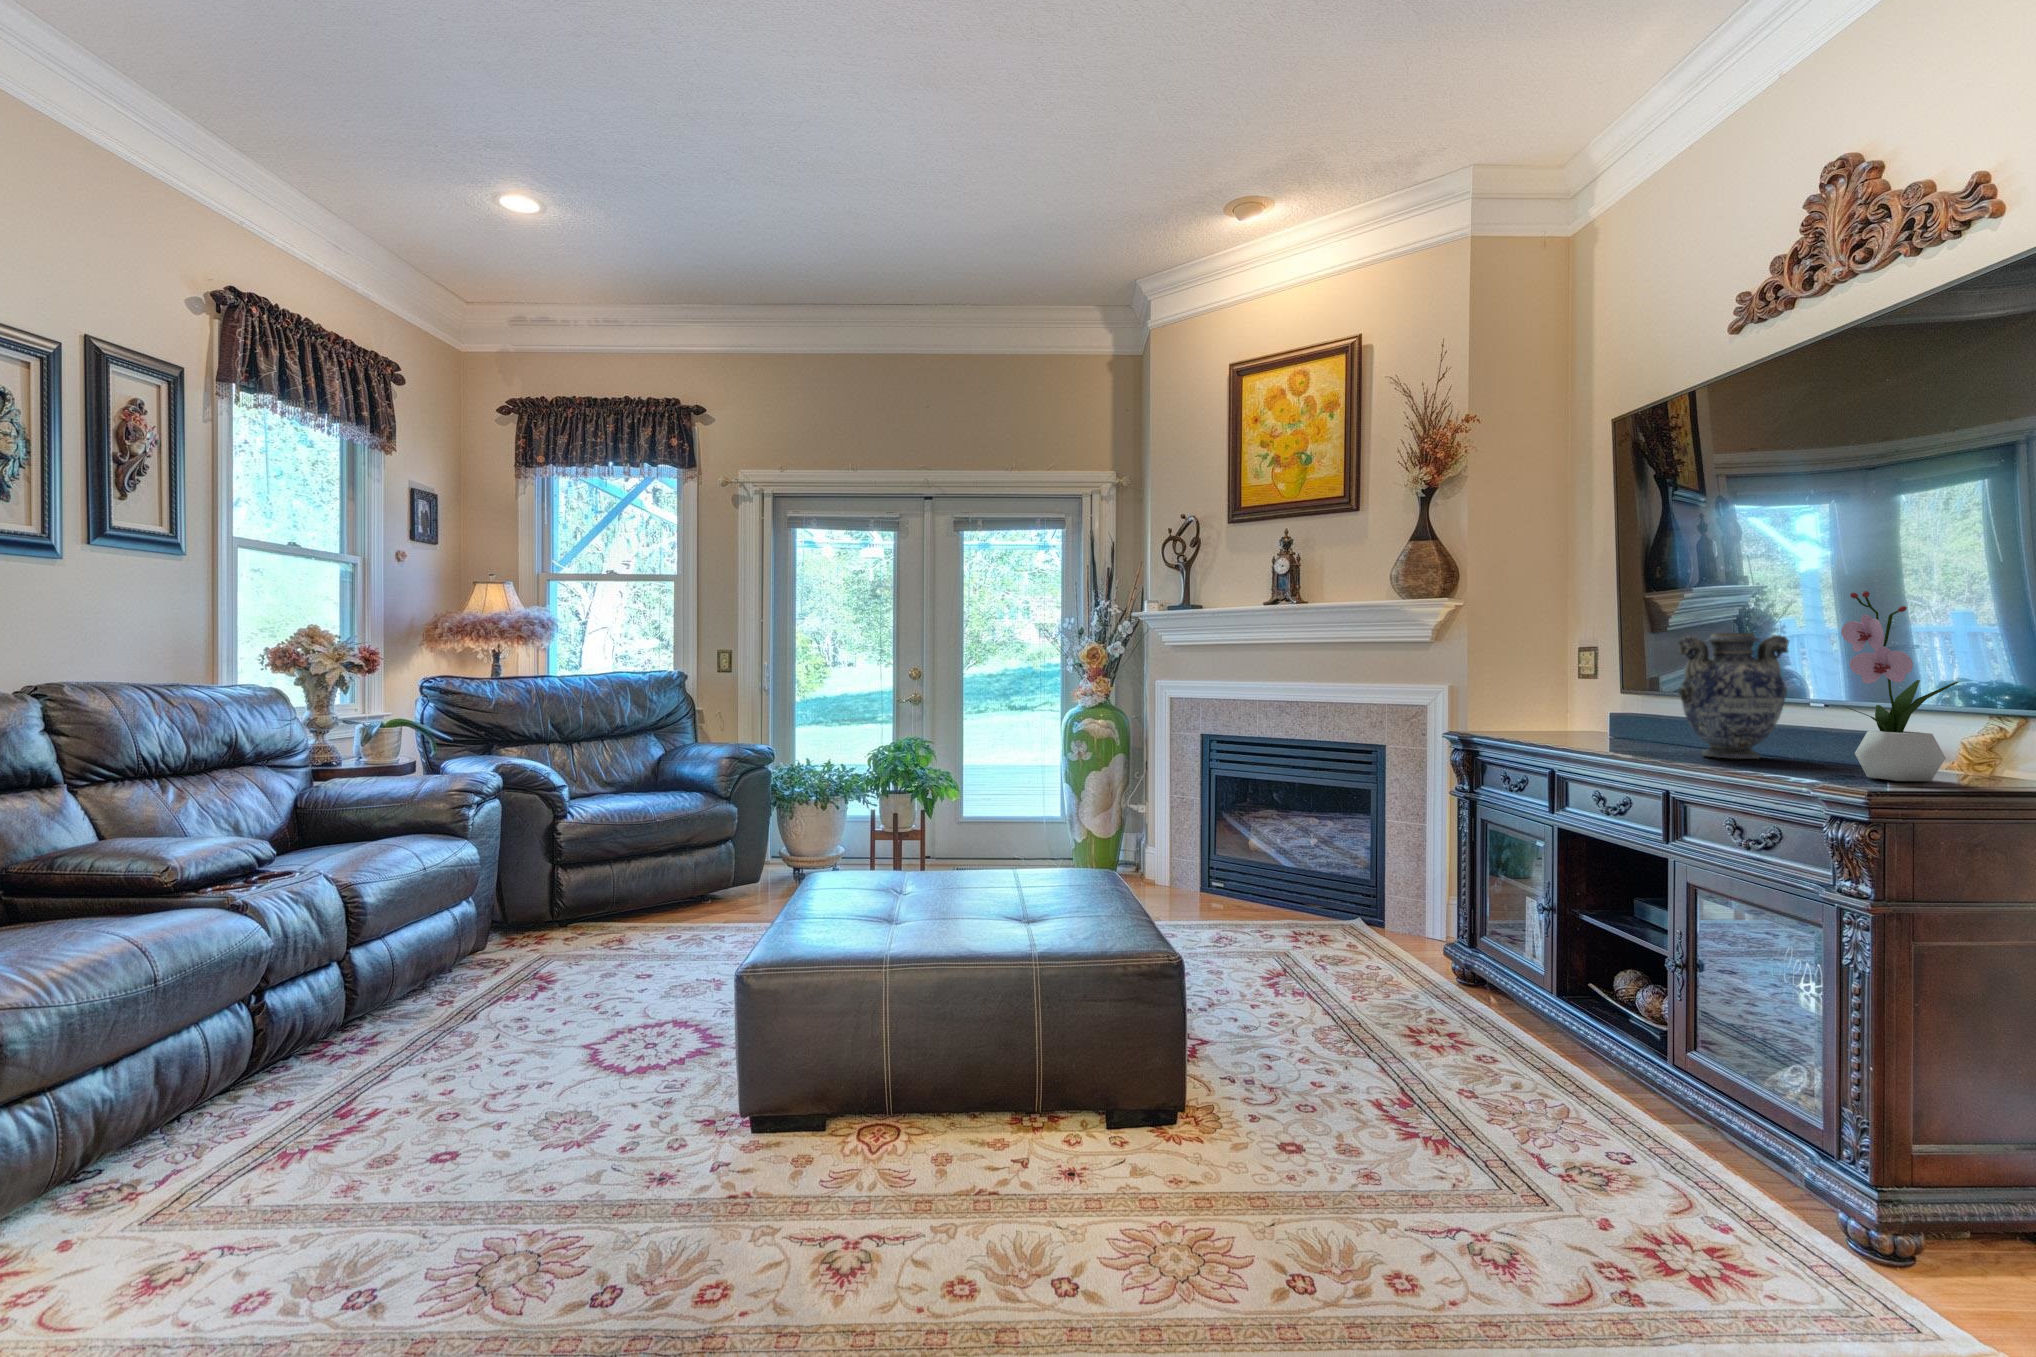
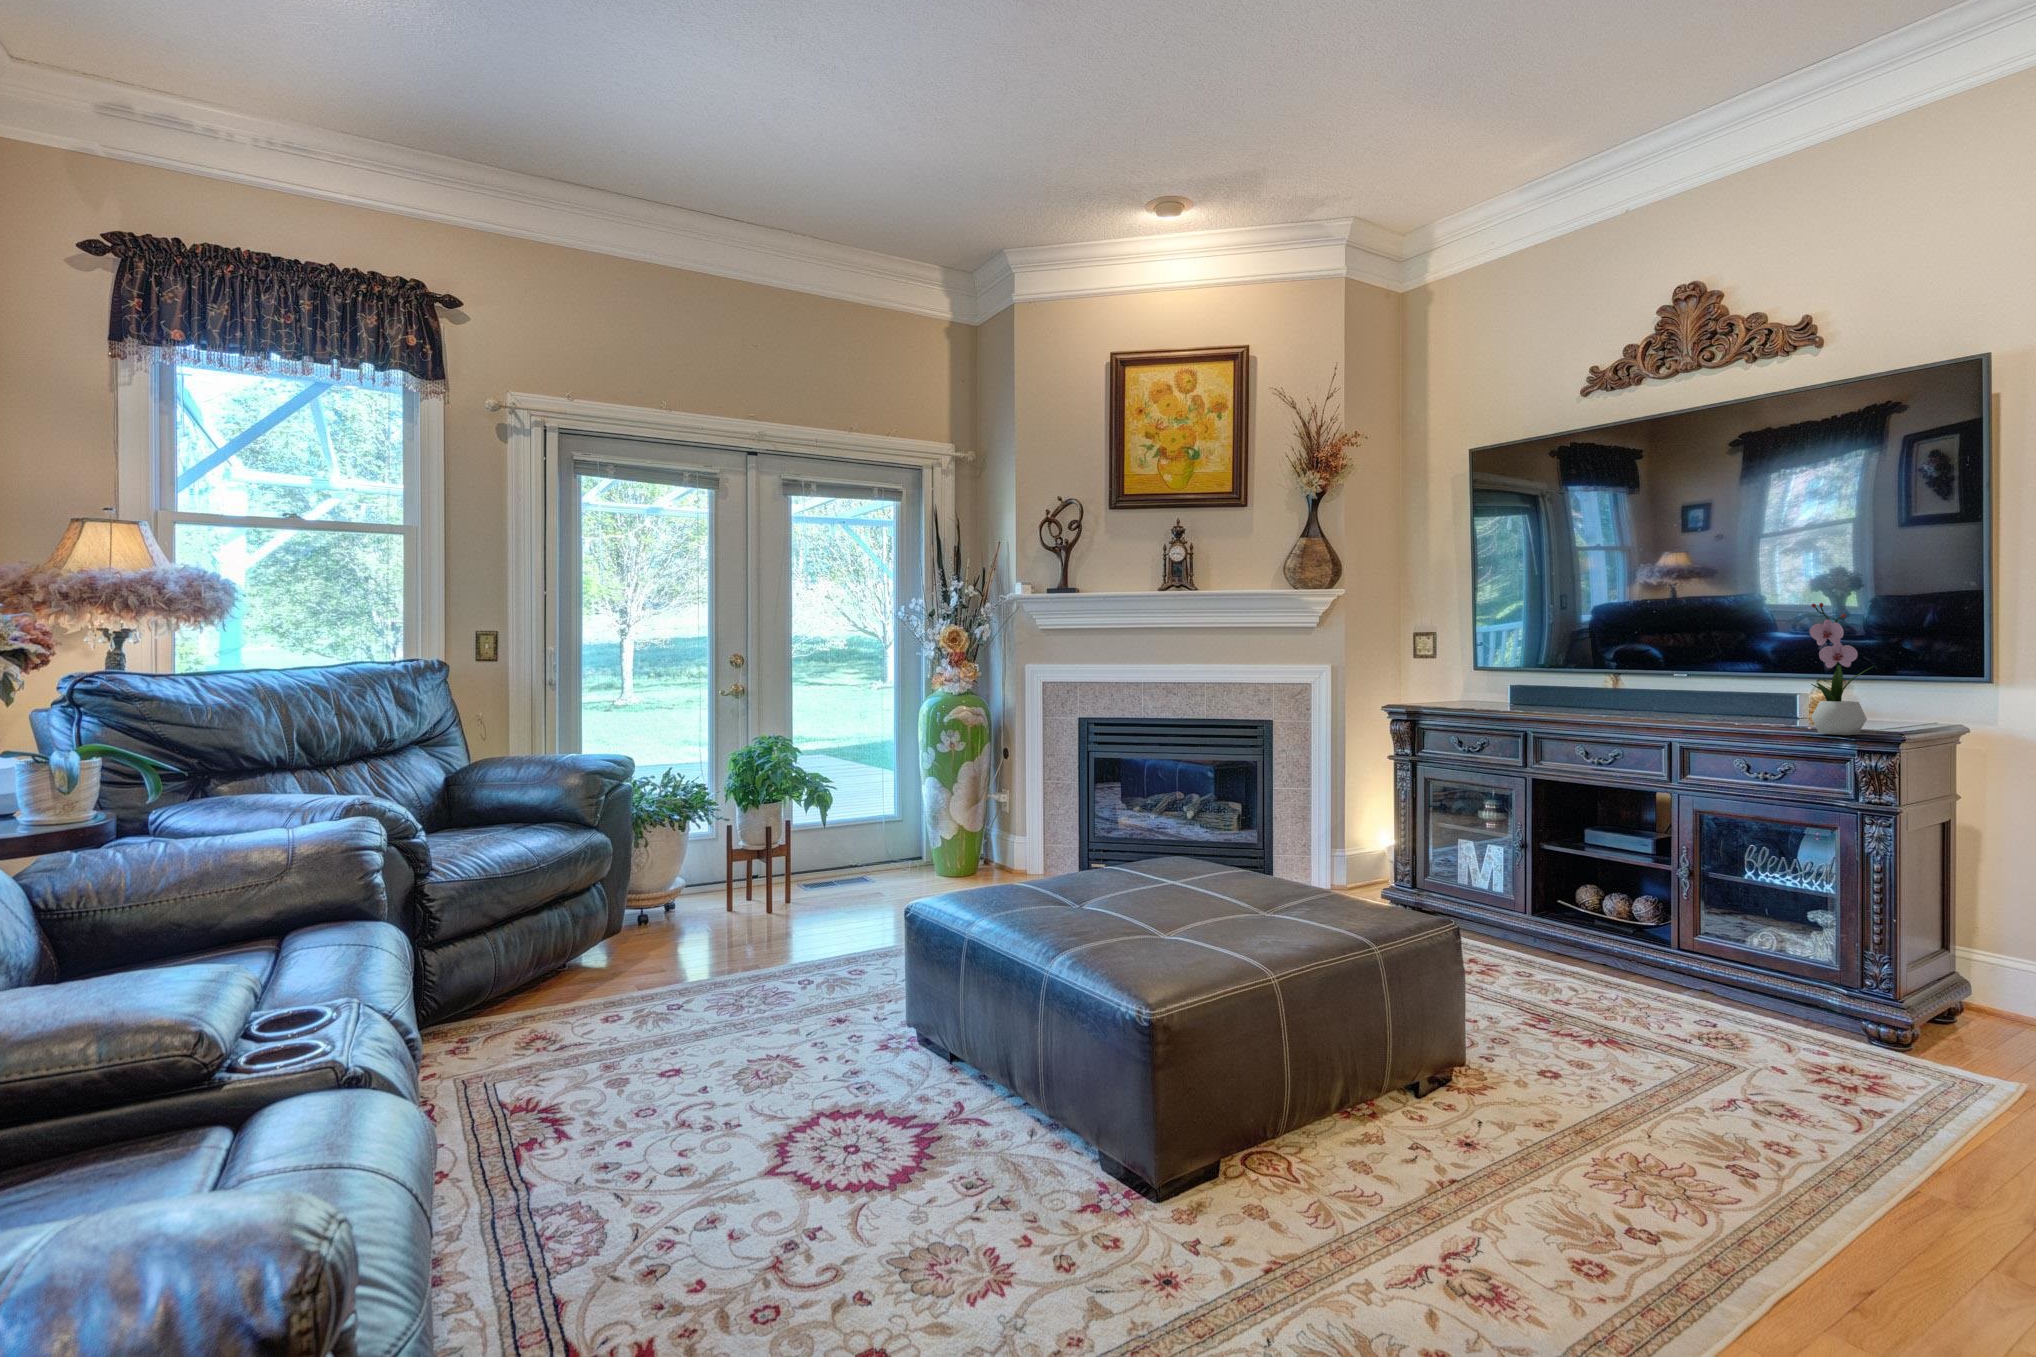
decorative vase: present [1679,633,1789,759] -> none [1644,630,1719,724]

